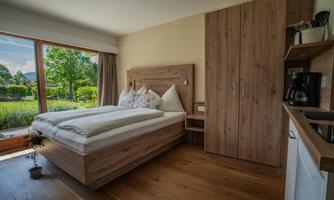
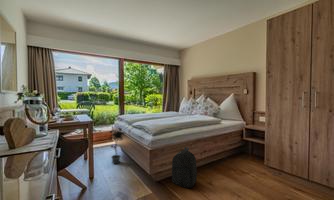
backpack: none [114,145,143,191] -> present [172,147,197,188]

